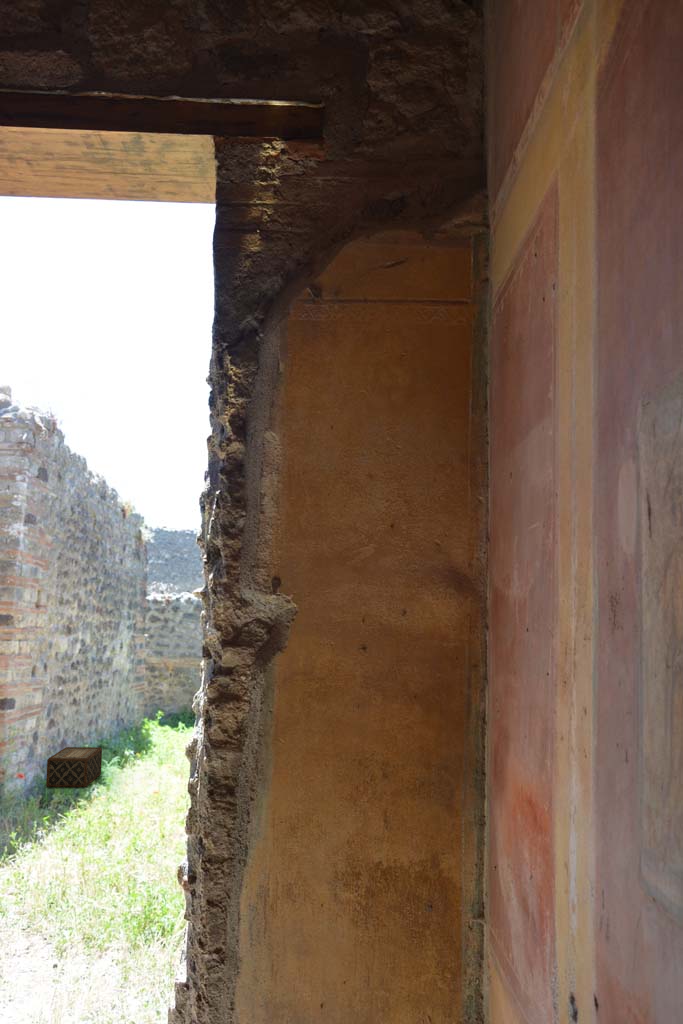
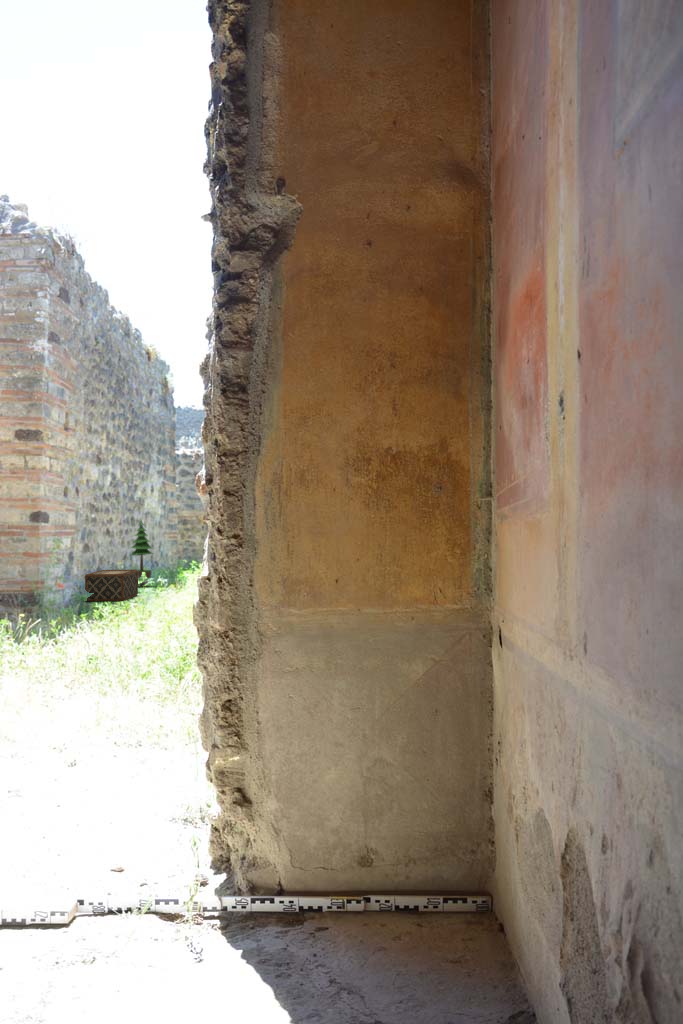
potted tree: none [94,685,120,755] -> present [131,521,153,586]

